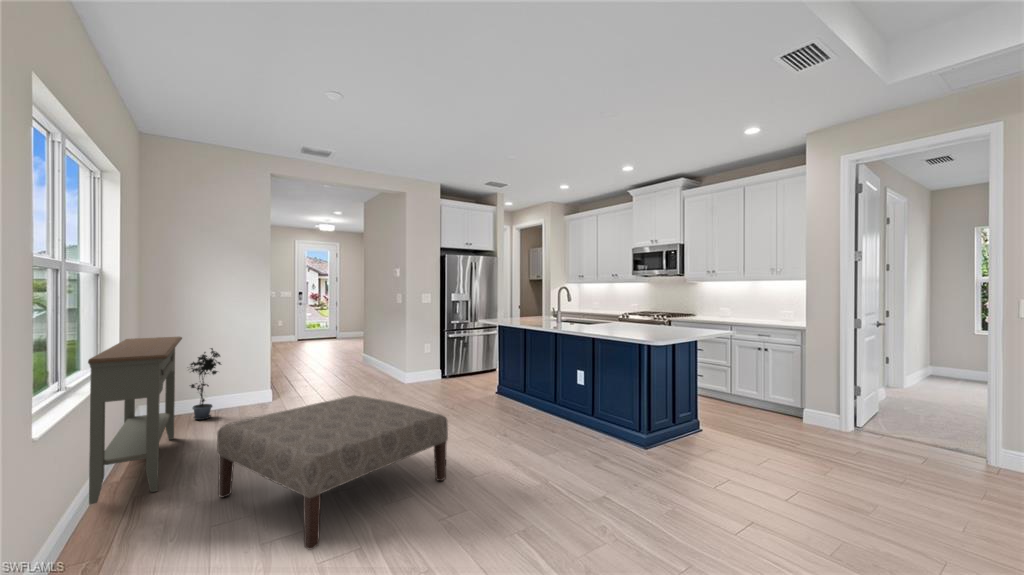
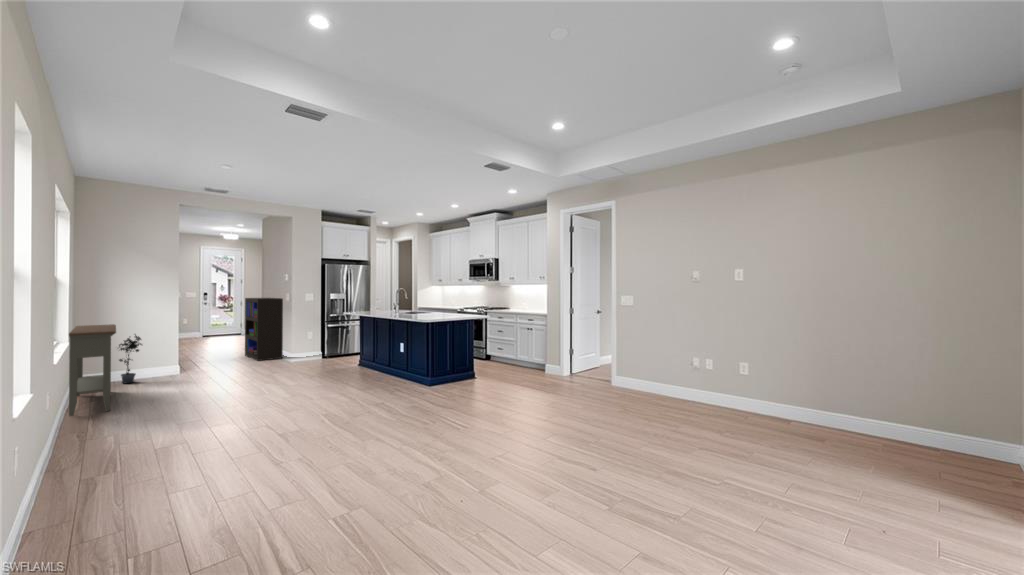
bookshelf: none [347,298,394,381] -> present [245,298,283,361]
ottoman: present [217,395,448,550] -> none [149,358,293,423]

